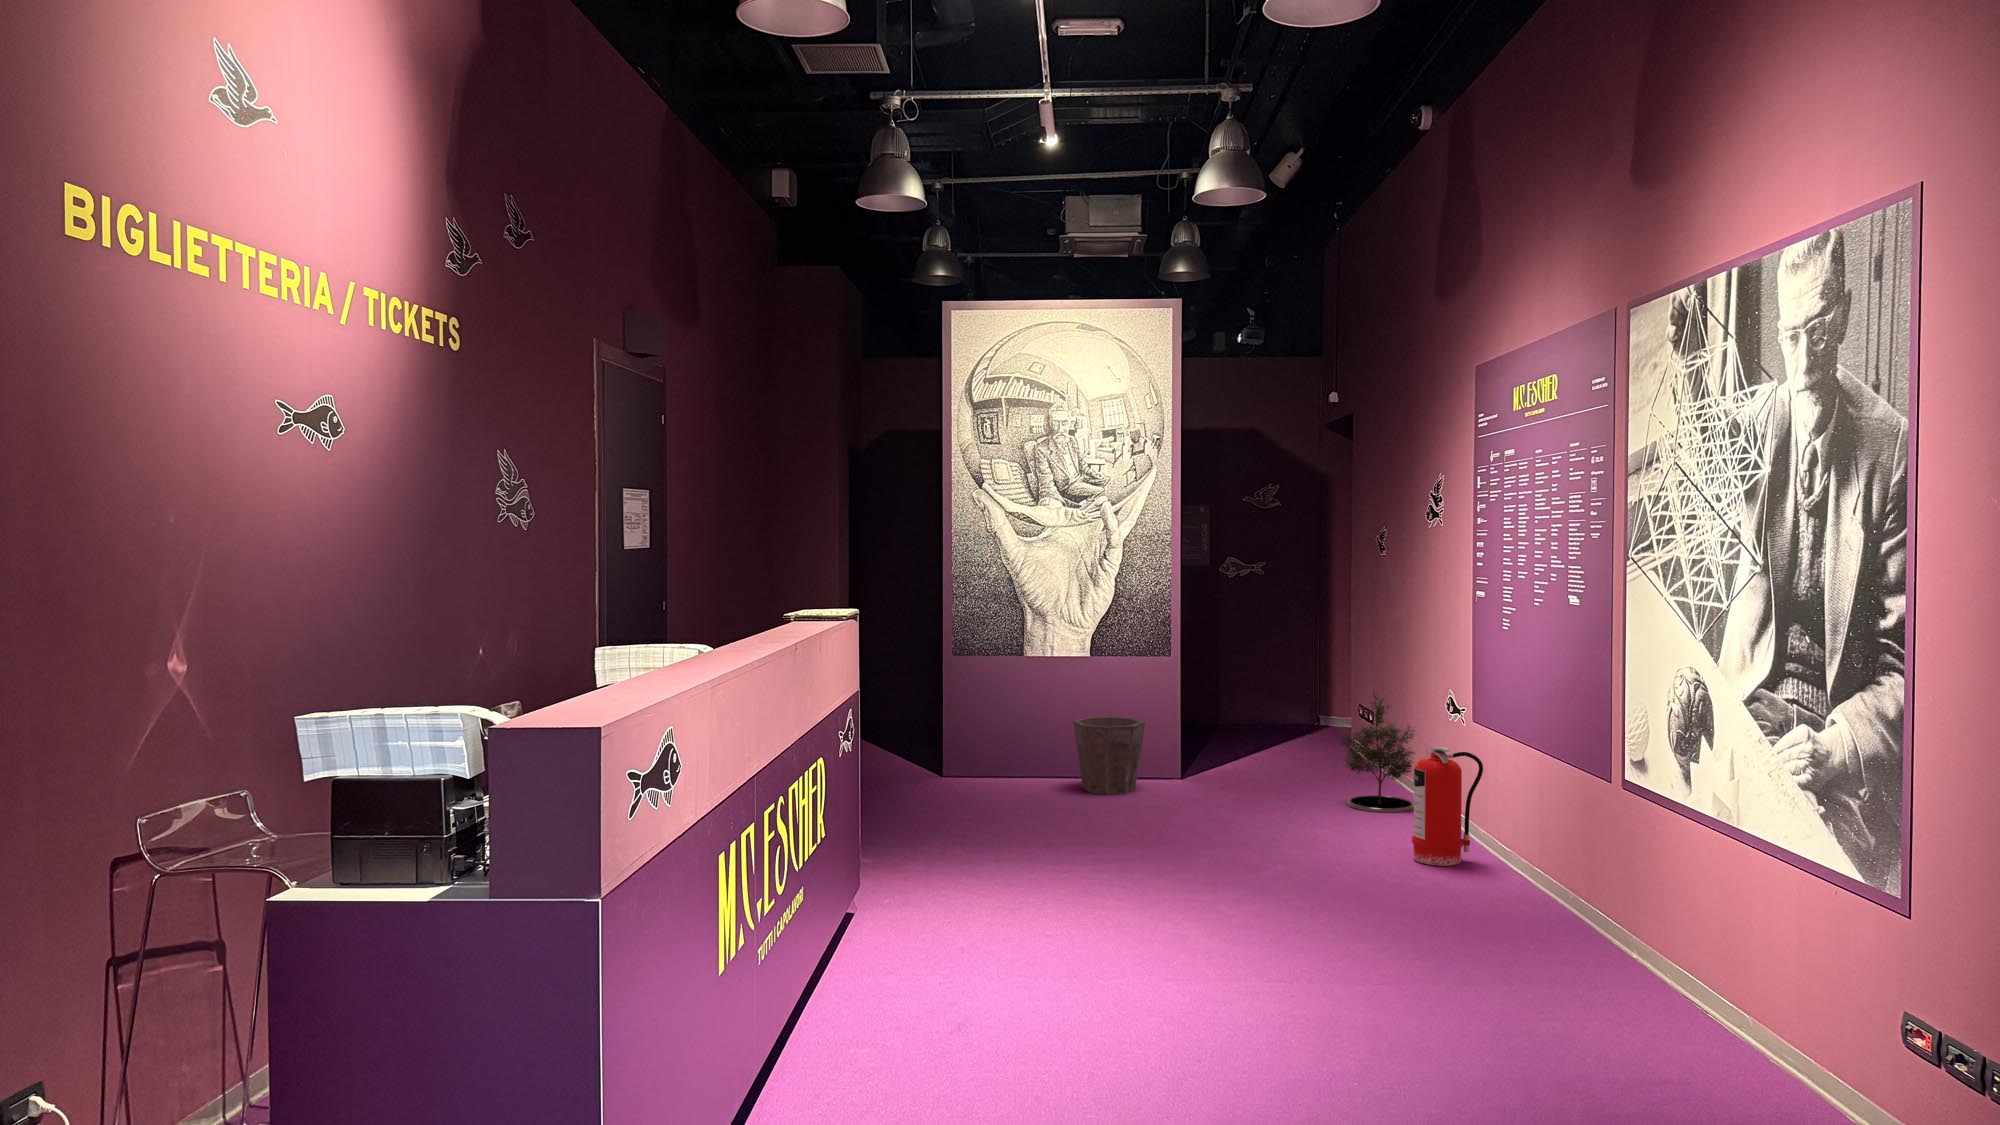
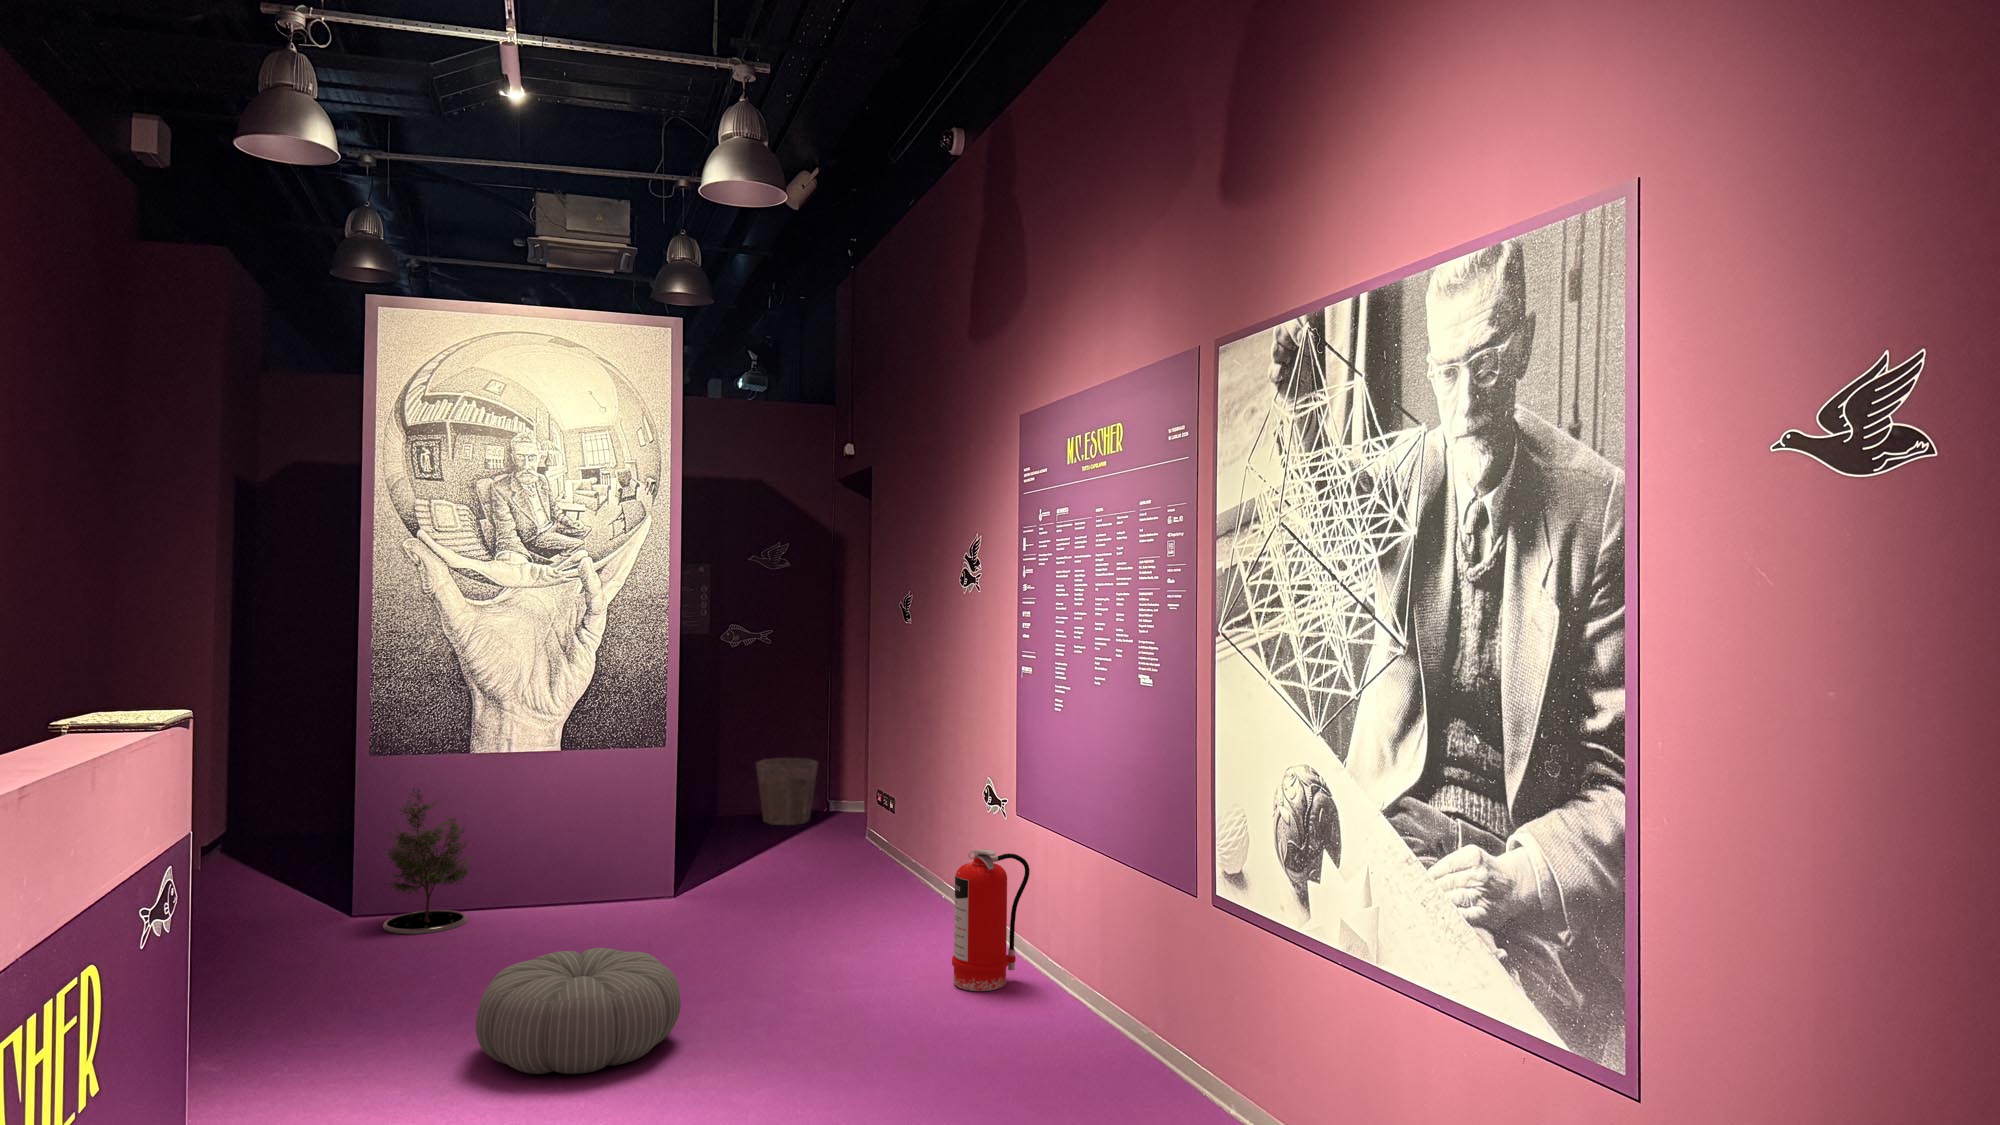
potted tree: present [1338,690,1415,813] -> present [383,789,474,934]
waste bin: present [1073,717,1145,795] -> present [756,758,818,825]
pouf: none [1041,800,1186,884] -> present [476,948,681,1074]

